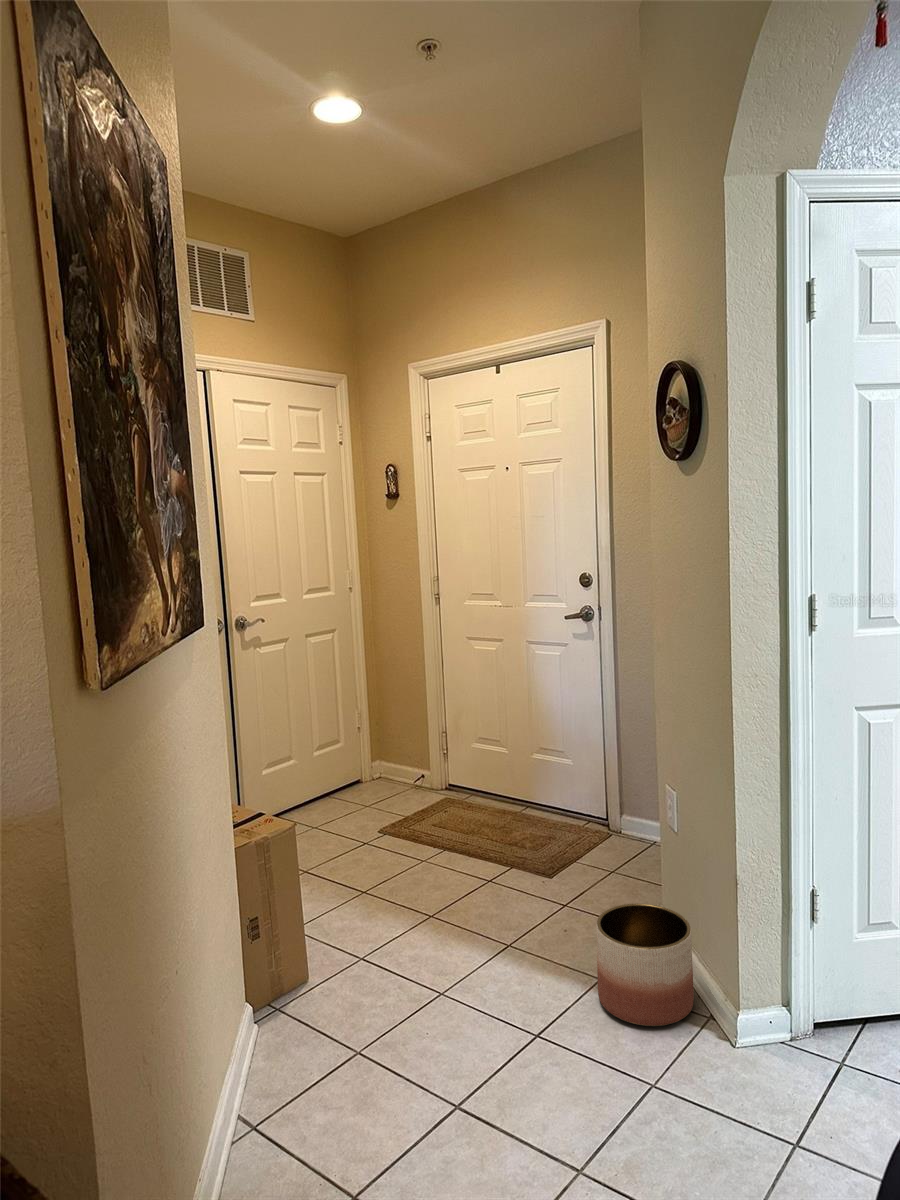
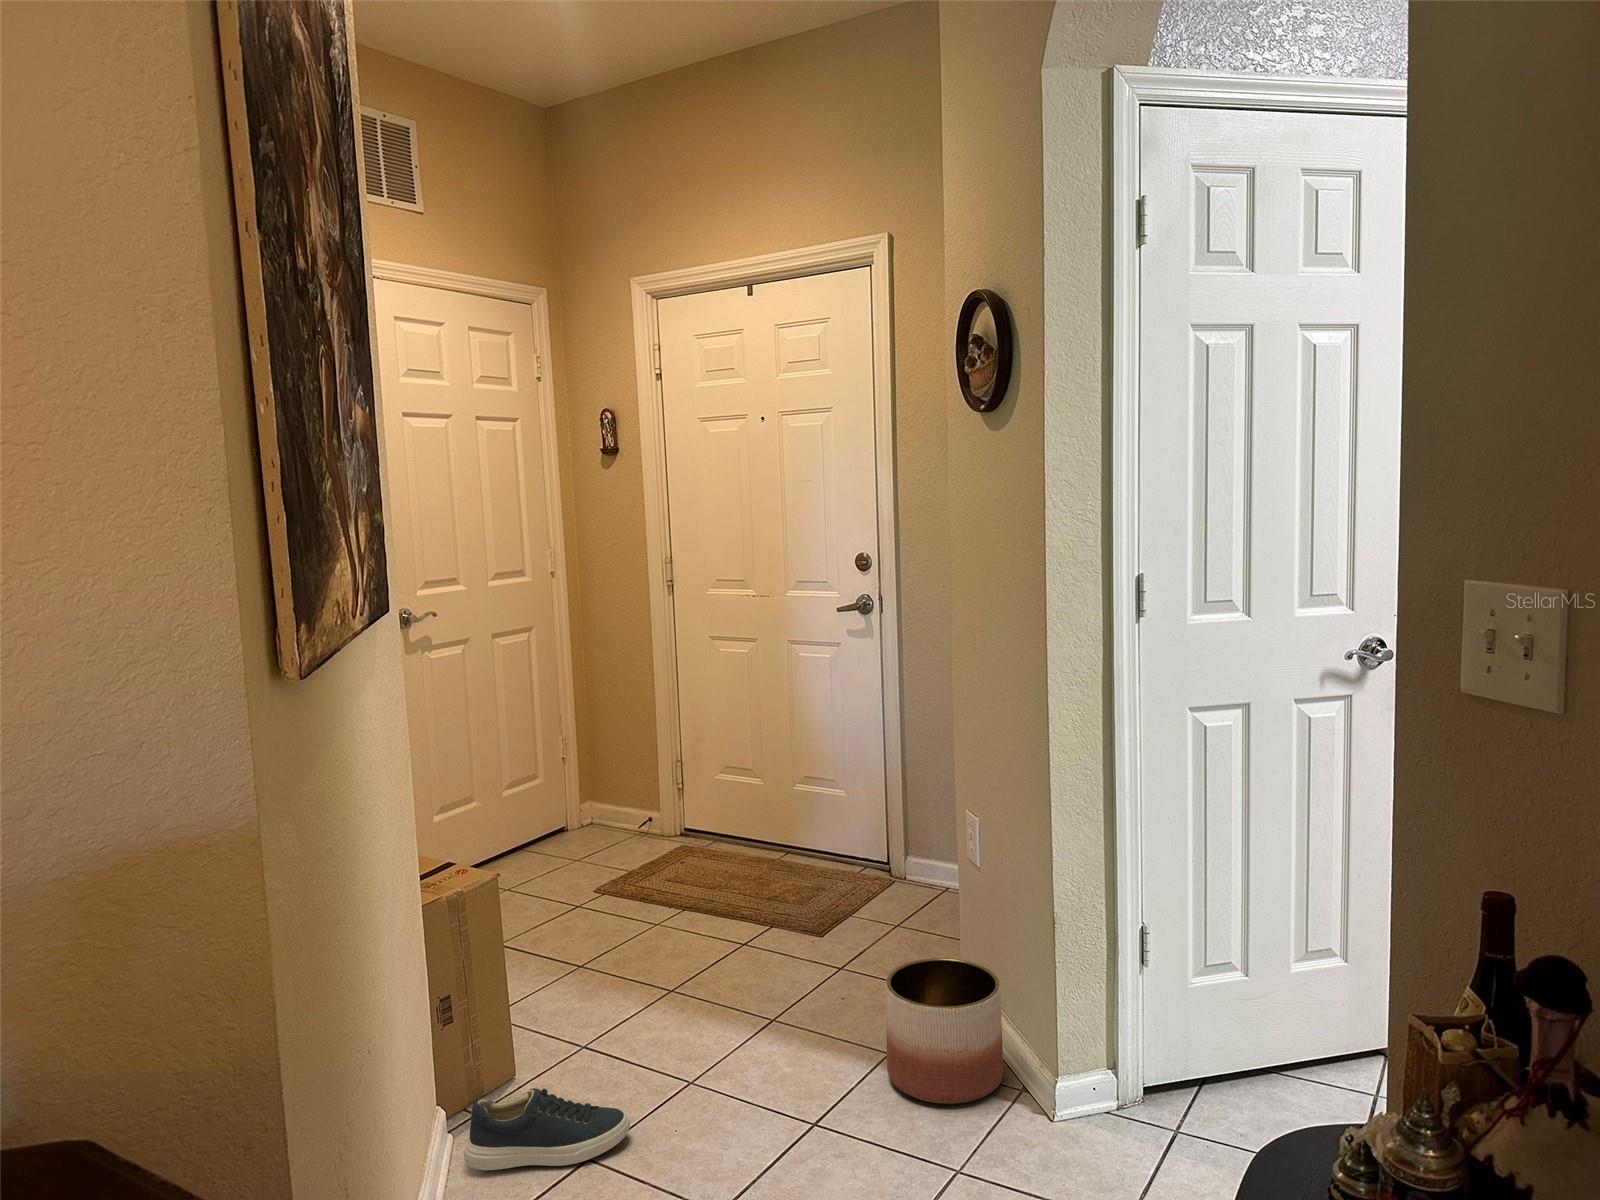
shoe: none [265,995,392,1058] -> present [464,1088,630,1170]

